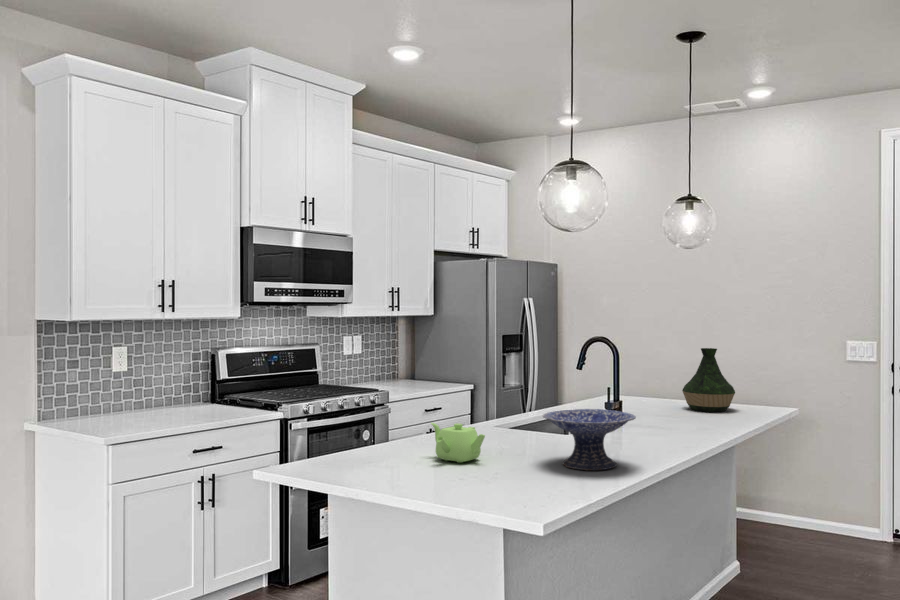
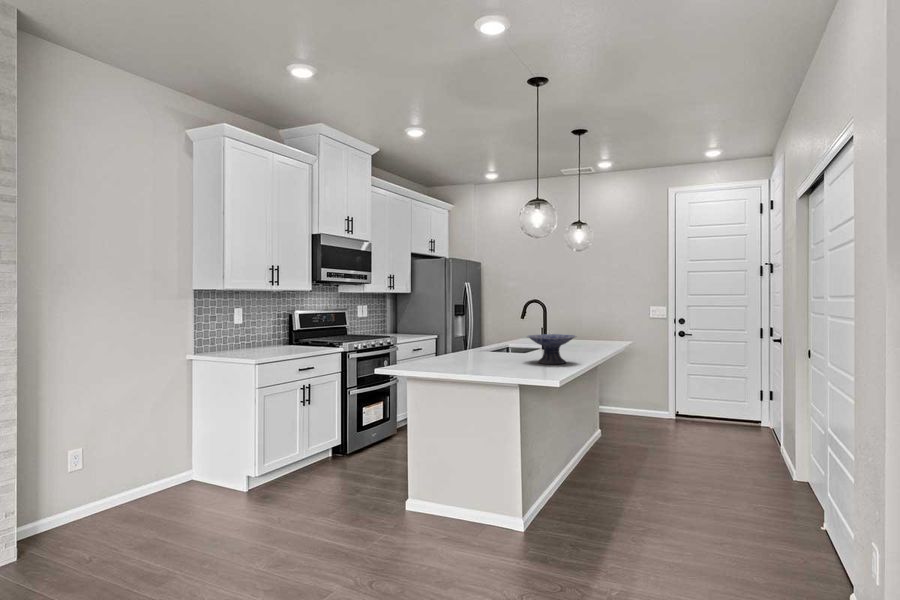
vase: present [682,348,735,412] -> none [573,308,602,343]
teapot: present [431,423,485,463] -> none [463,343,497,363]

